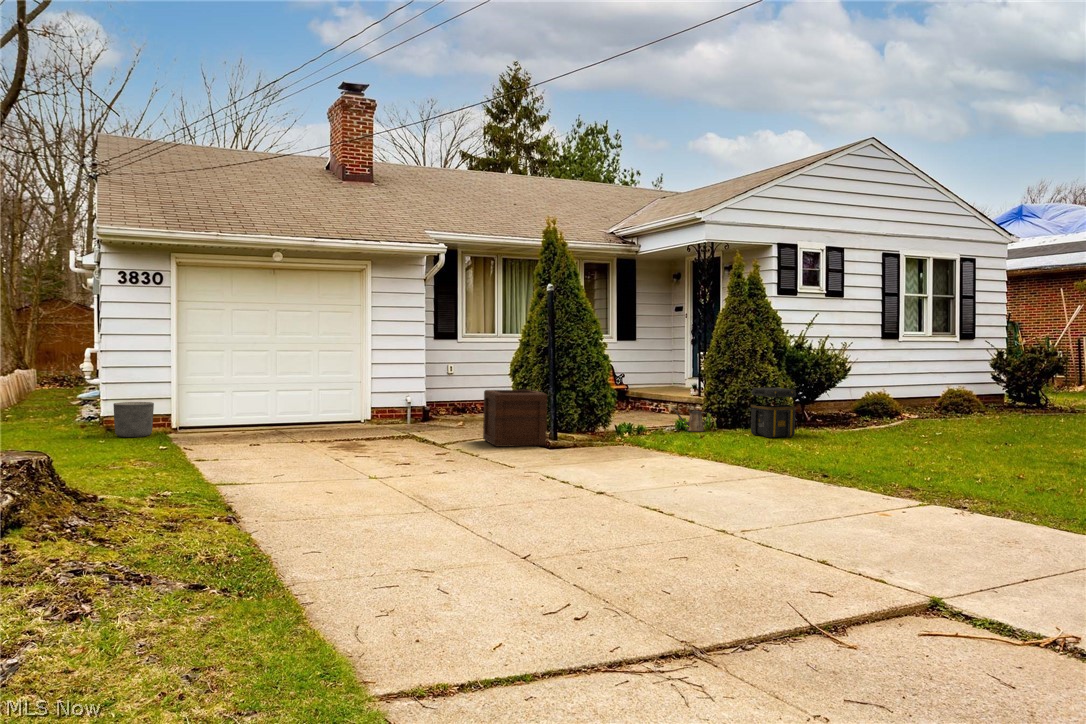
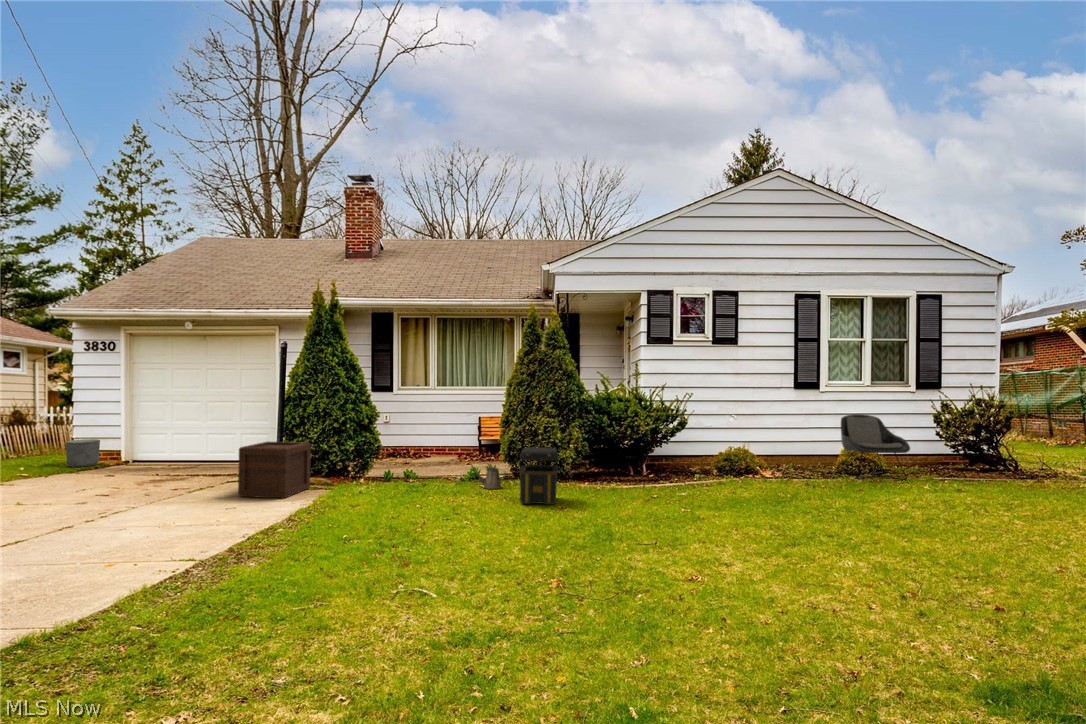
lounge chair: none [911,360,975,415] -> present [837,414,910,480]

